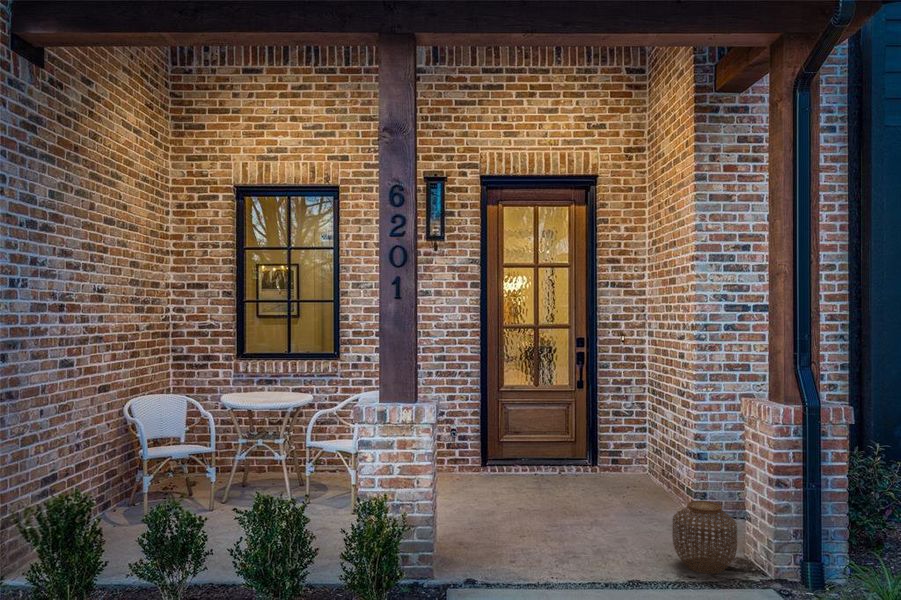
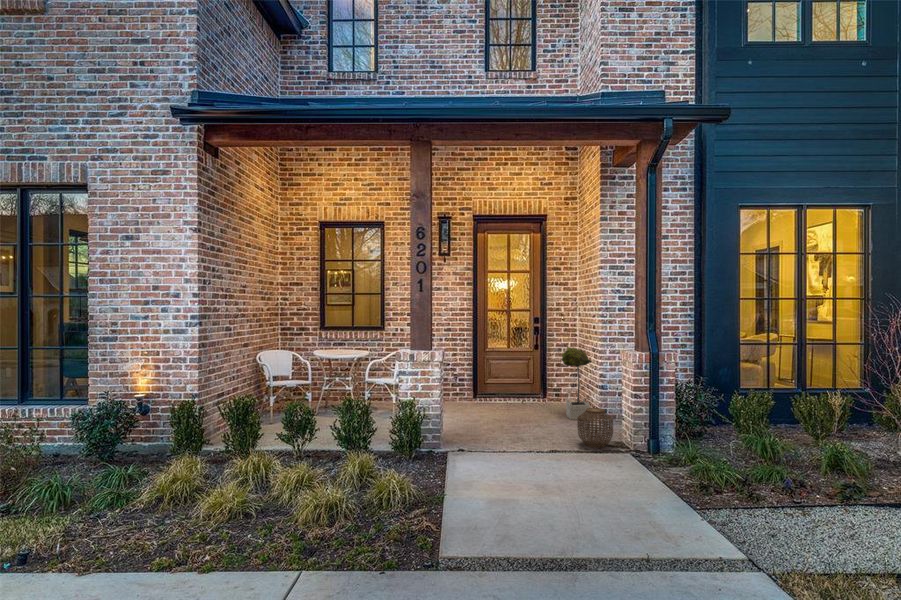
potted tree: none [629,387,680,510] -> present [562,347,592,420]

